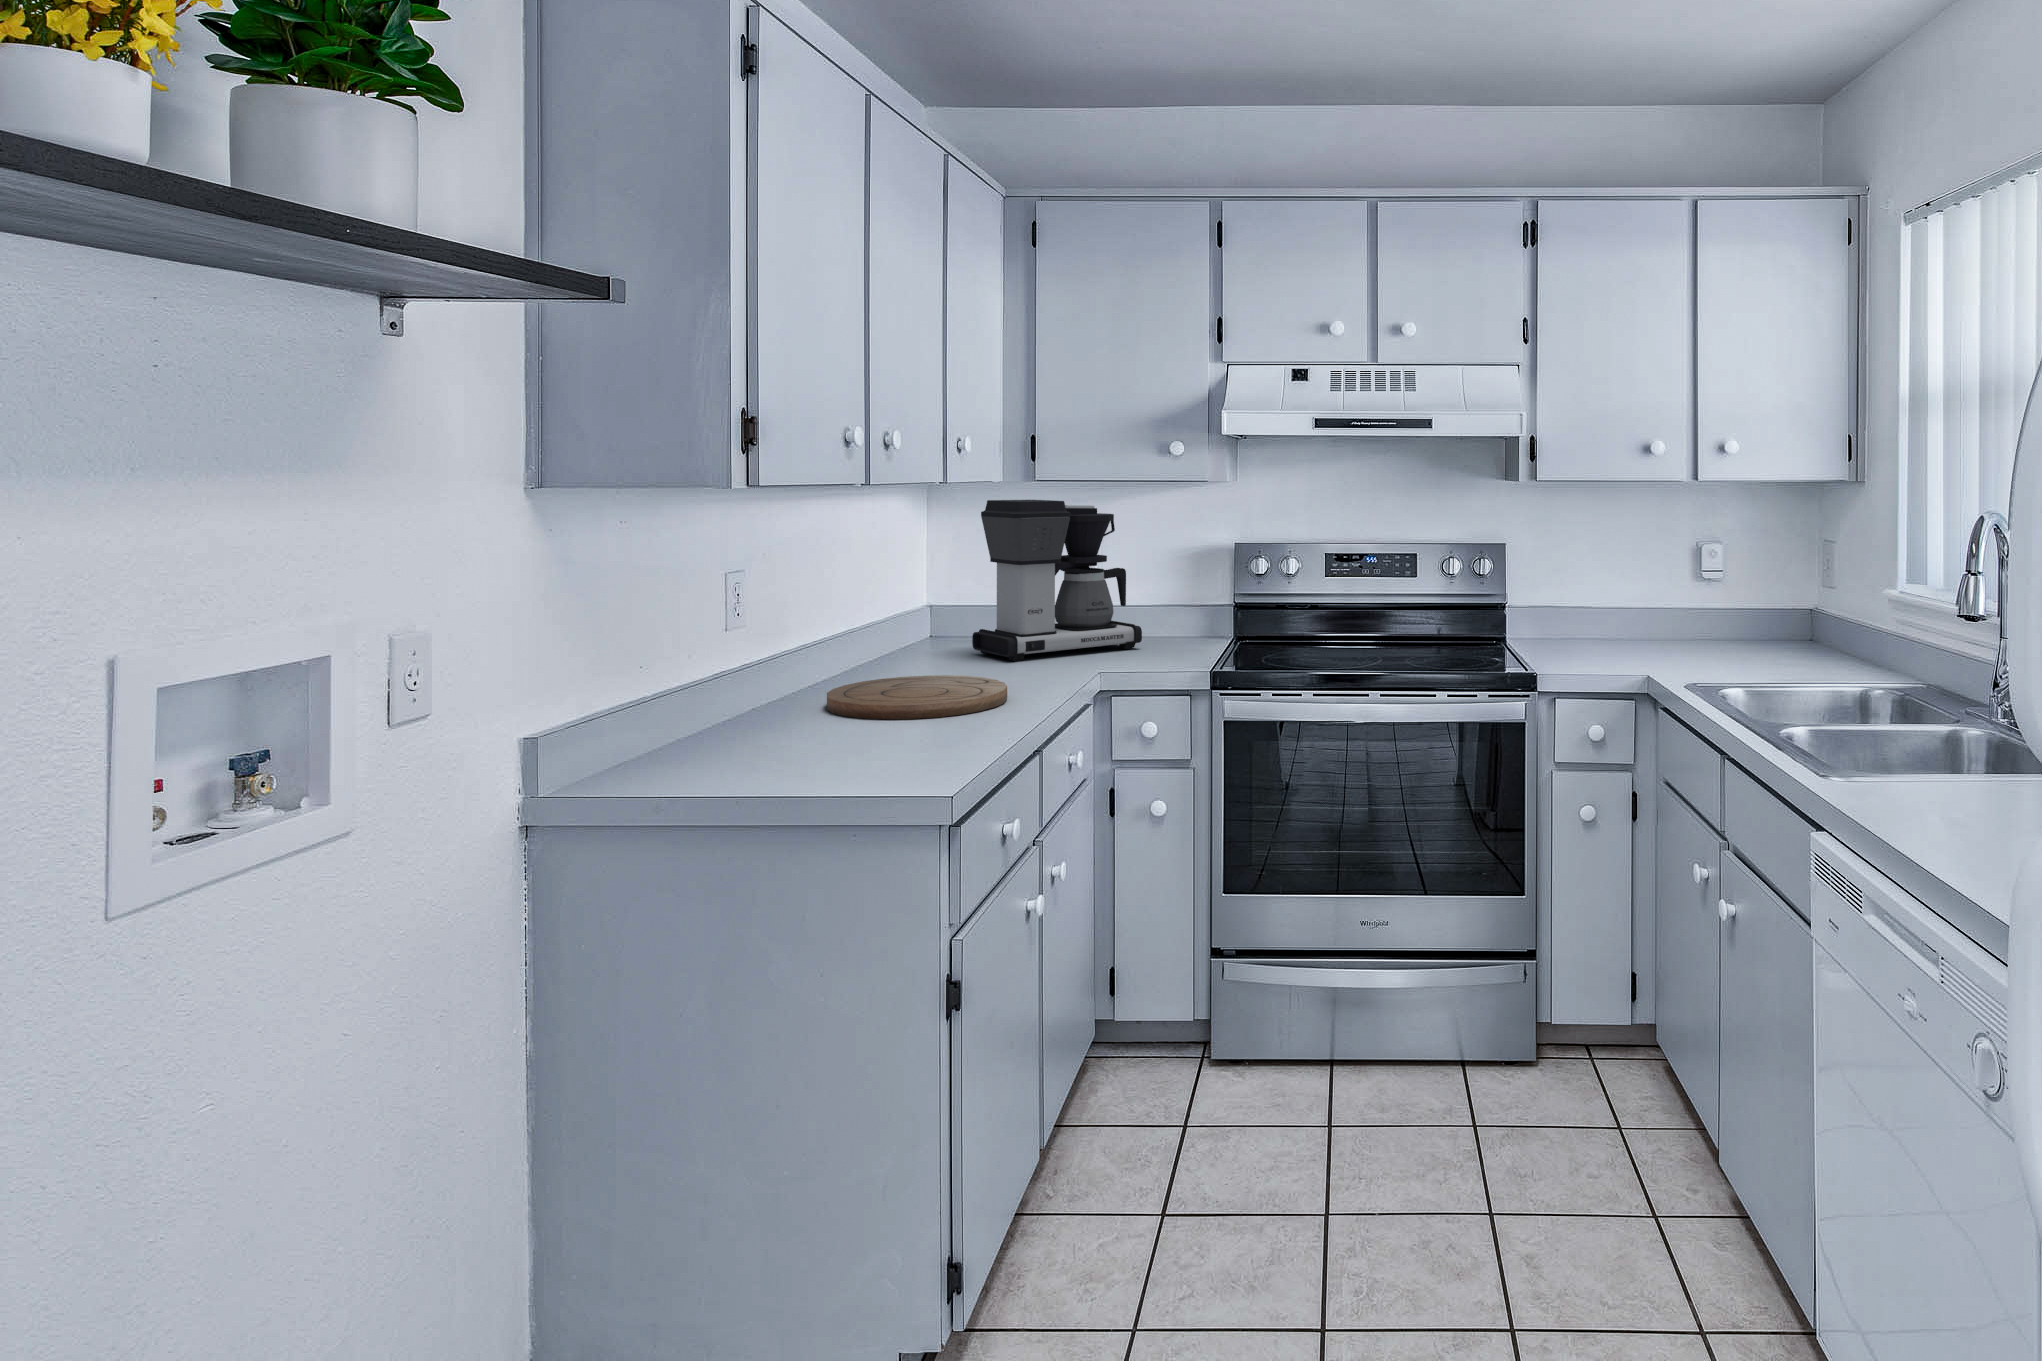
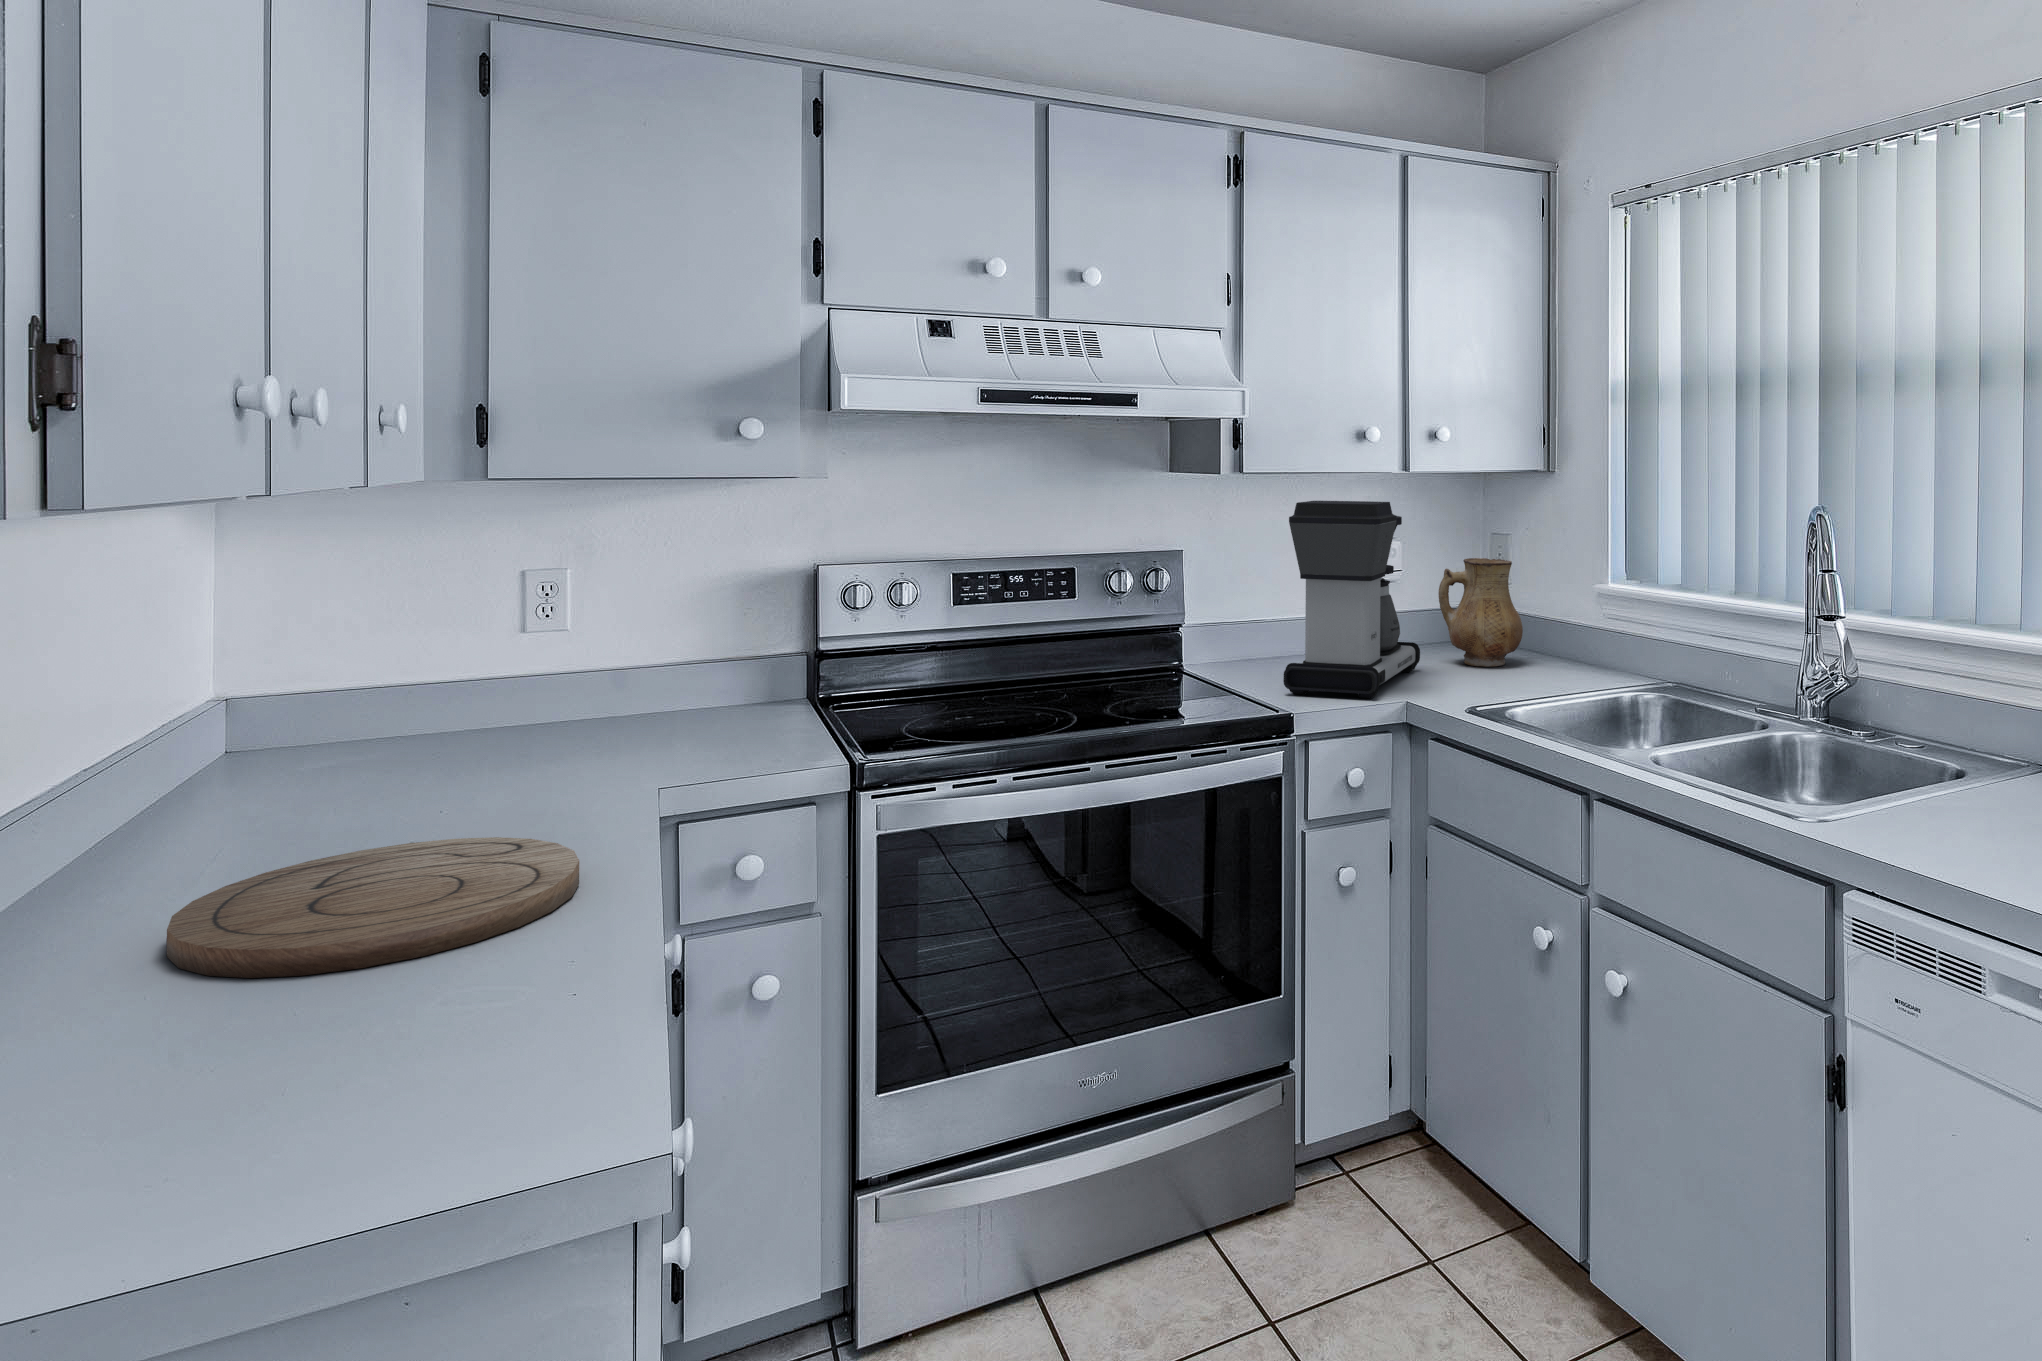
coffee maker: present [972,500,1142,661] -> present [1283,501,1420,698]
ceramic pitcher: none [1739,561,1819,660] -> present [1438,558,1523,667]

